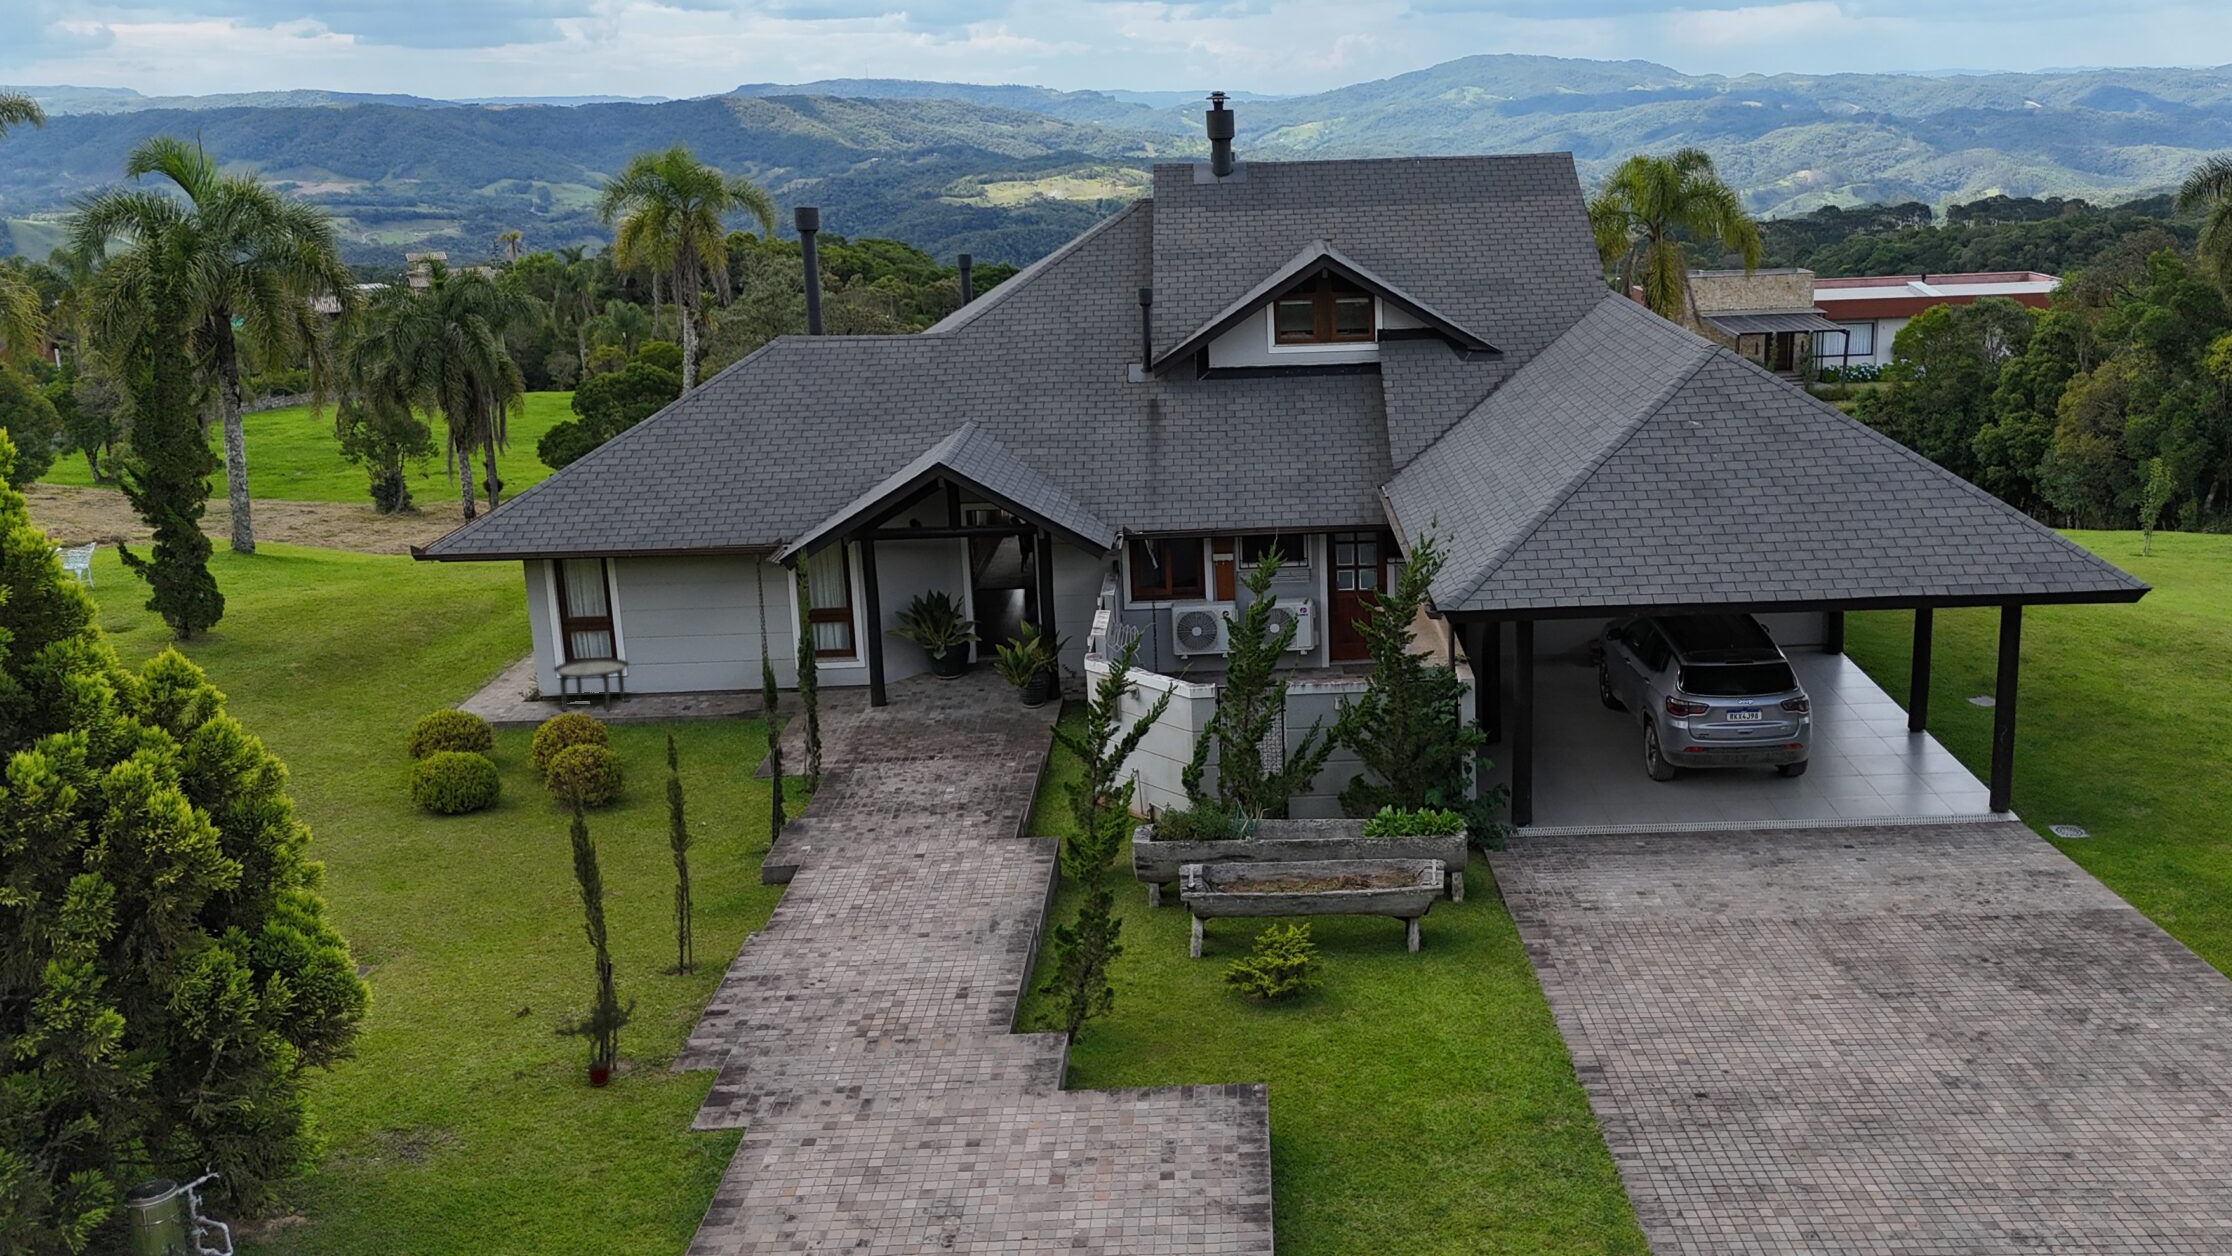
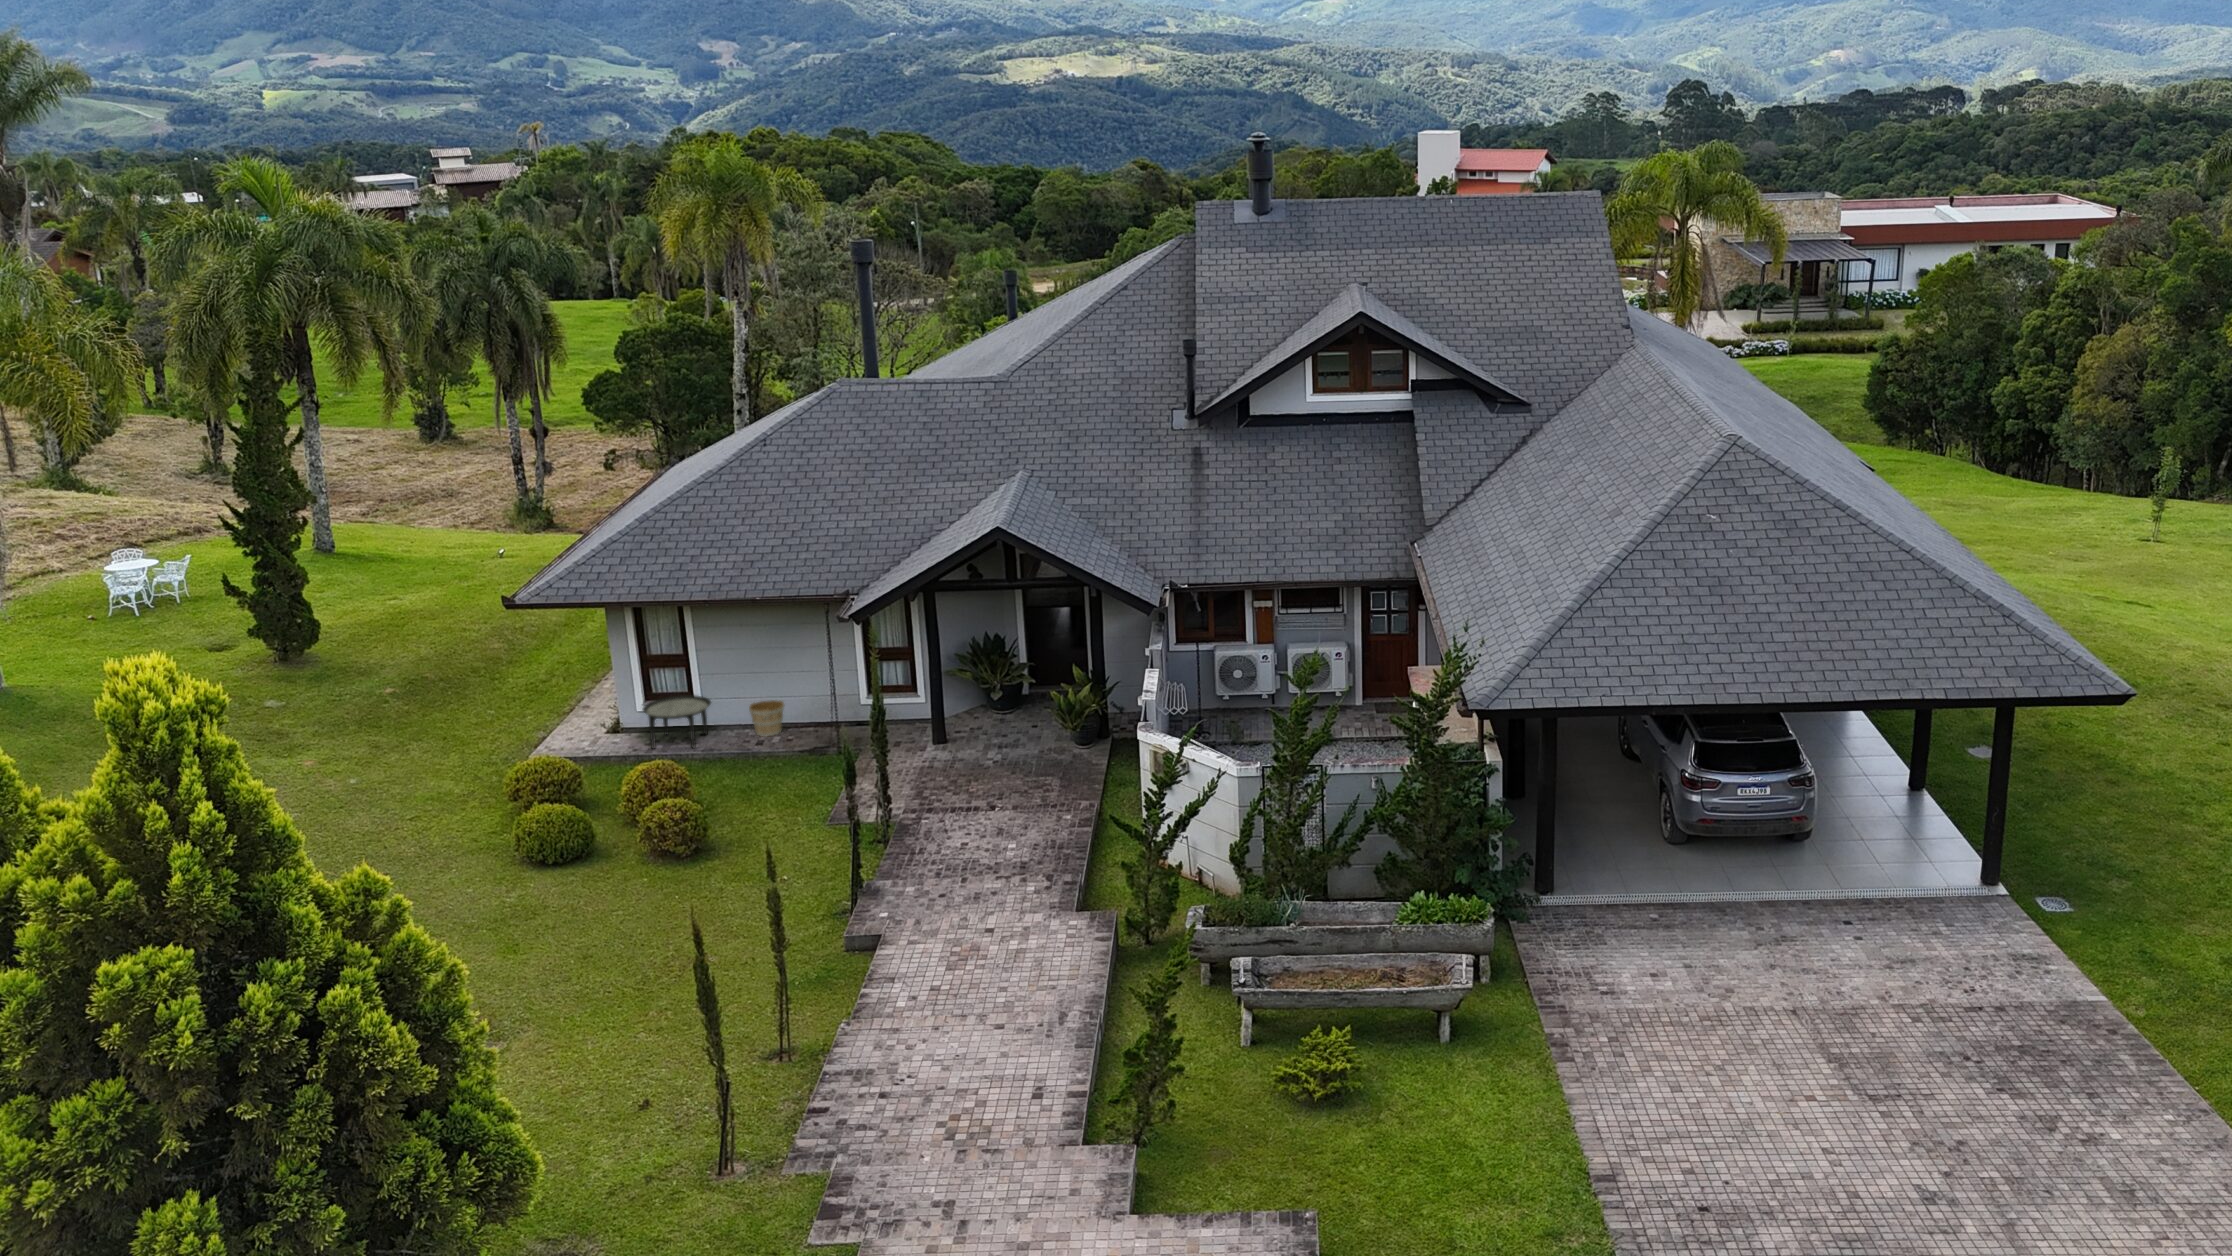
wooden bucket: none [669,664,708,702] -> present [749,700,785,737]
potted tree: present [554,983,636,1087] -> none [680,1103,756,1195]

